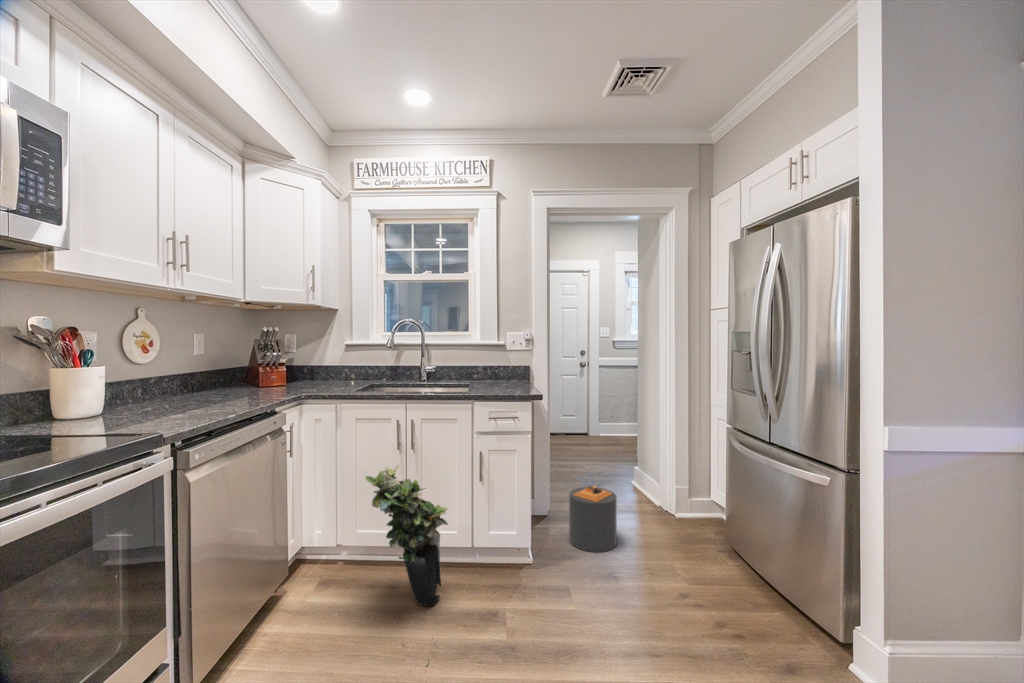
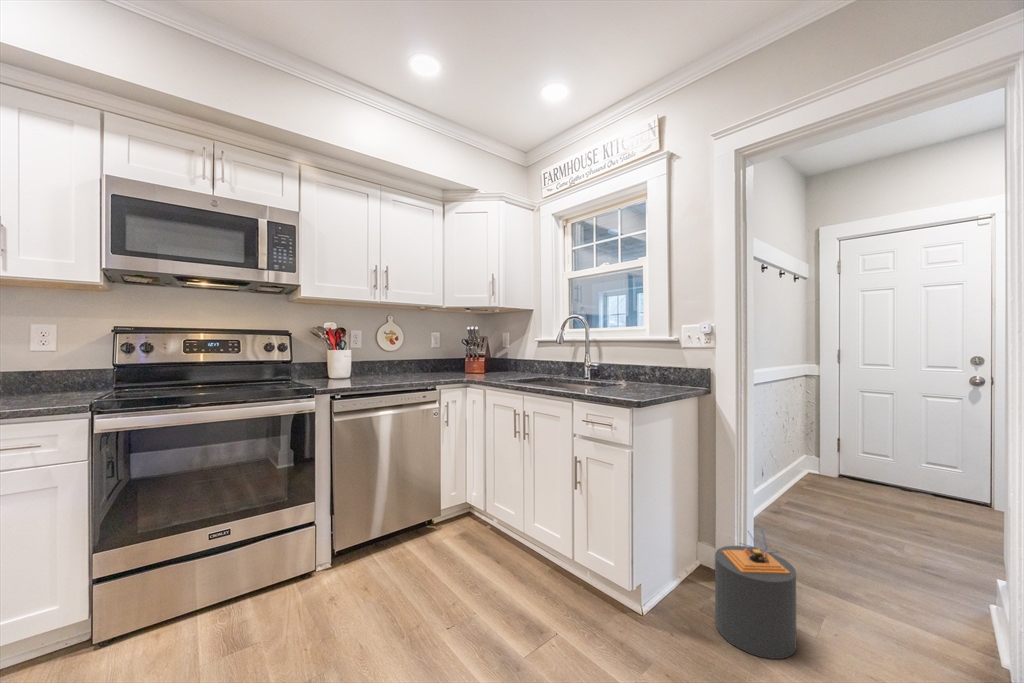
potted plant: present [365,466,448,606] -> none [448,451,523,599]

